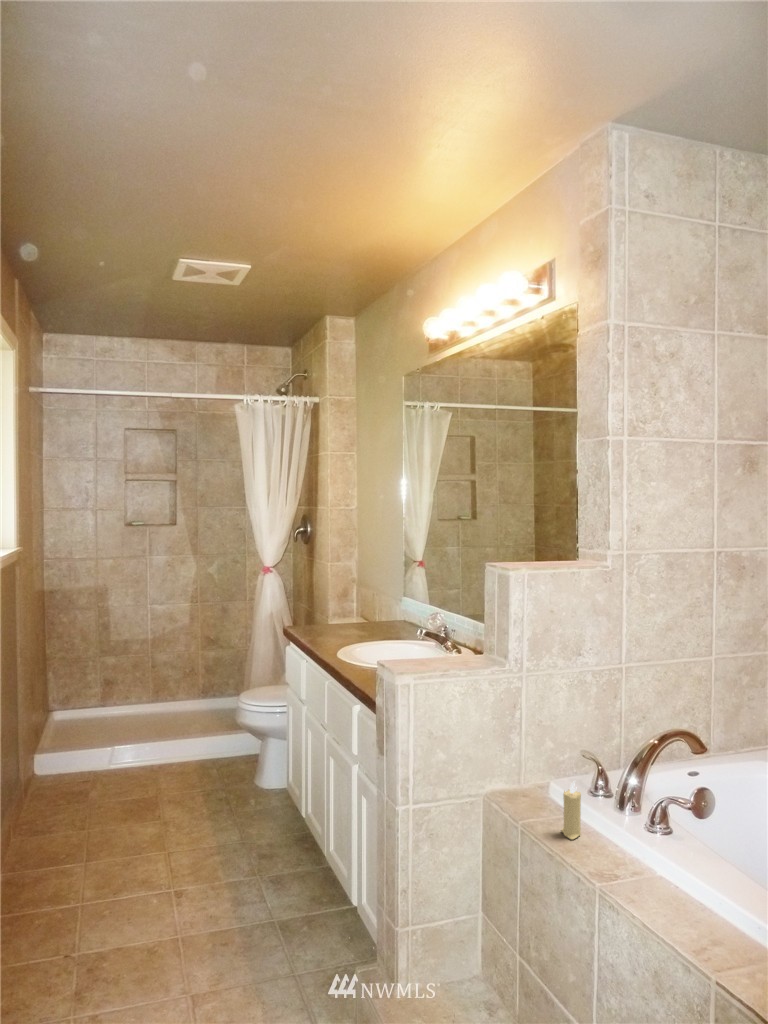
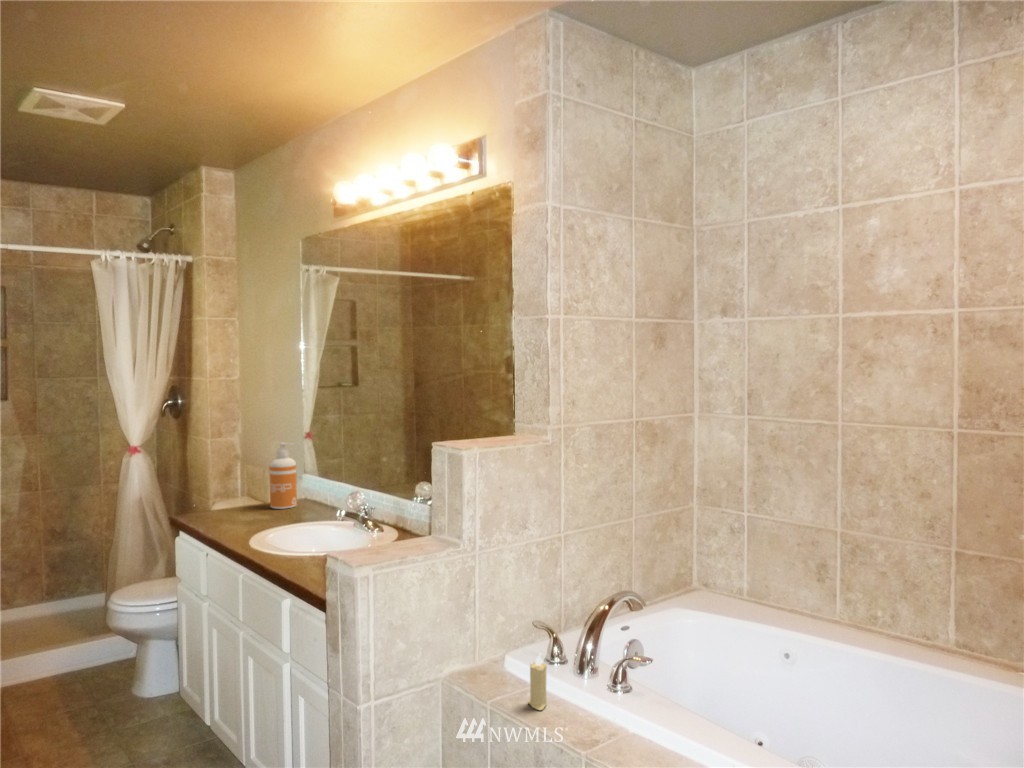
soap dispenser: none [367,565,391,627] -> present [269,443,297,509]

